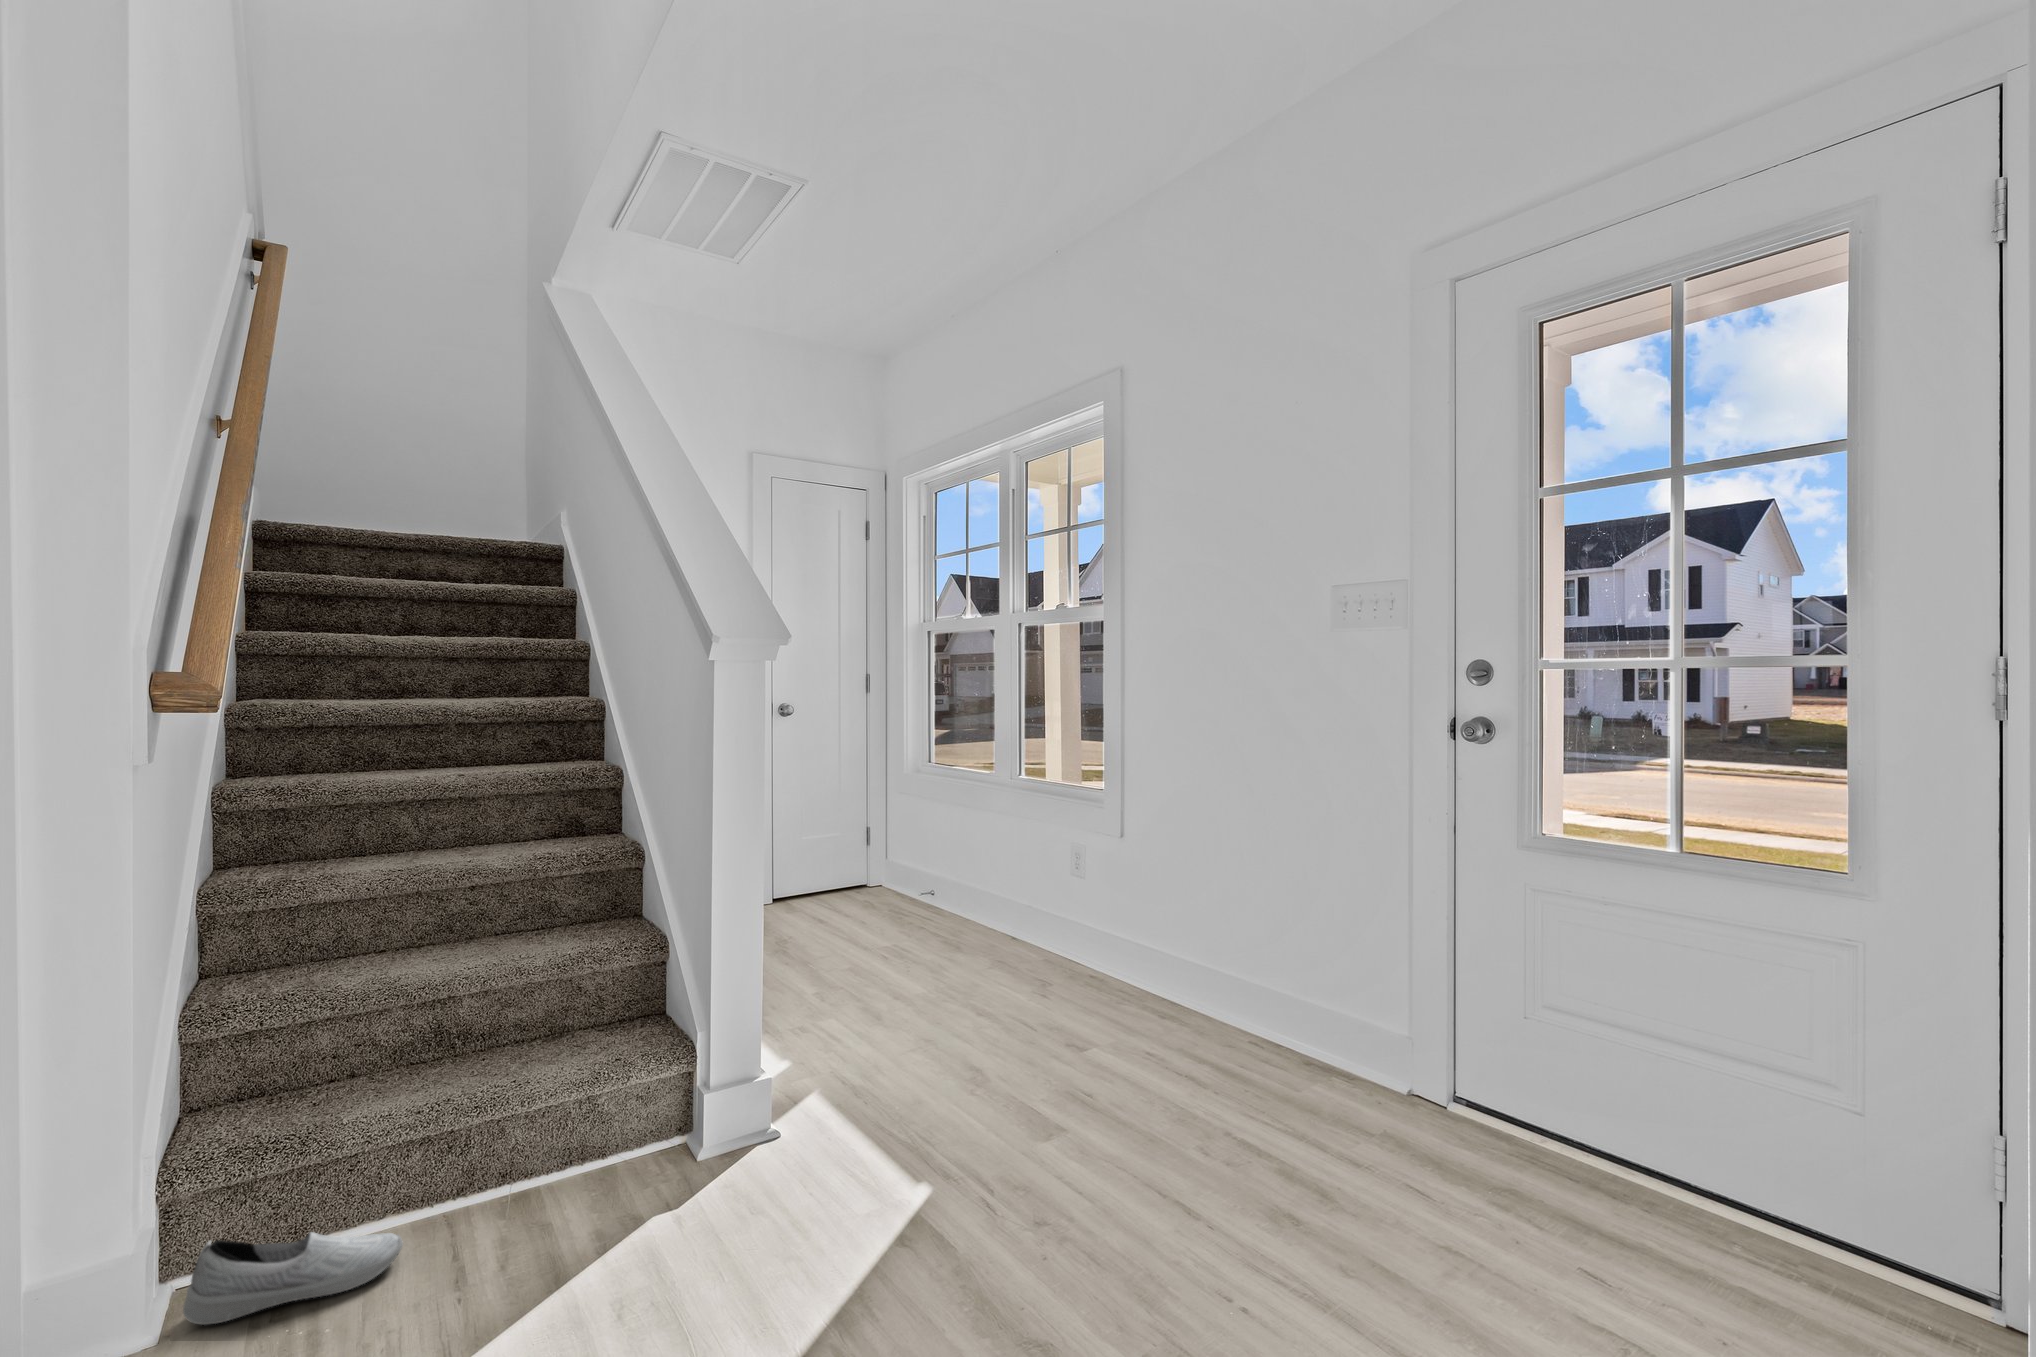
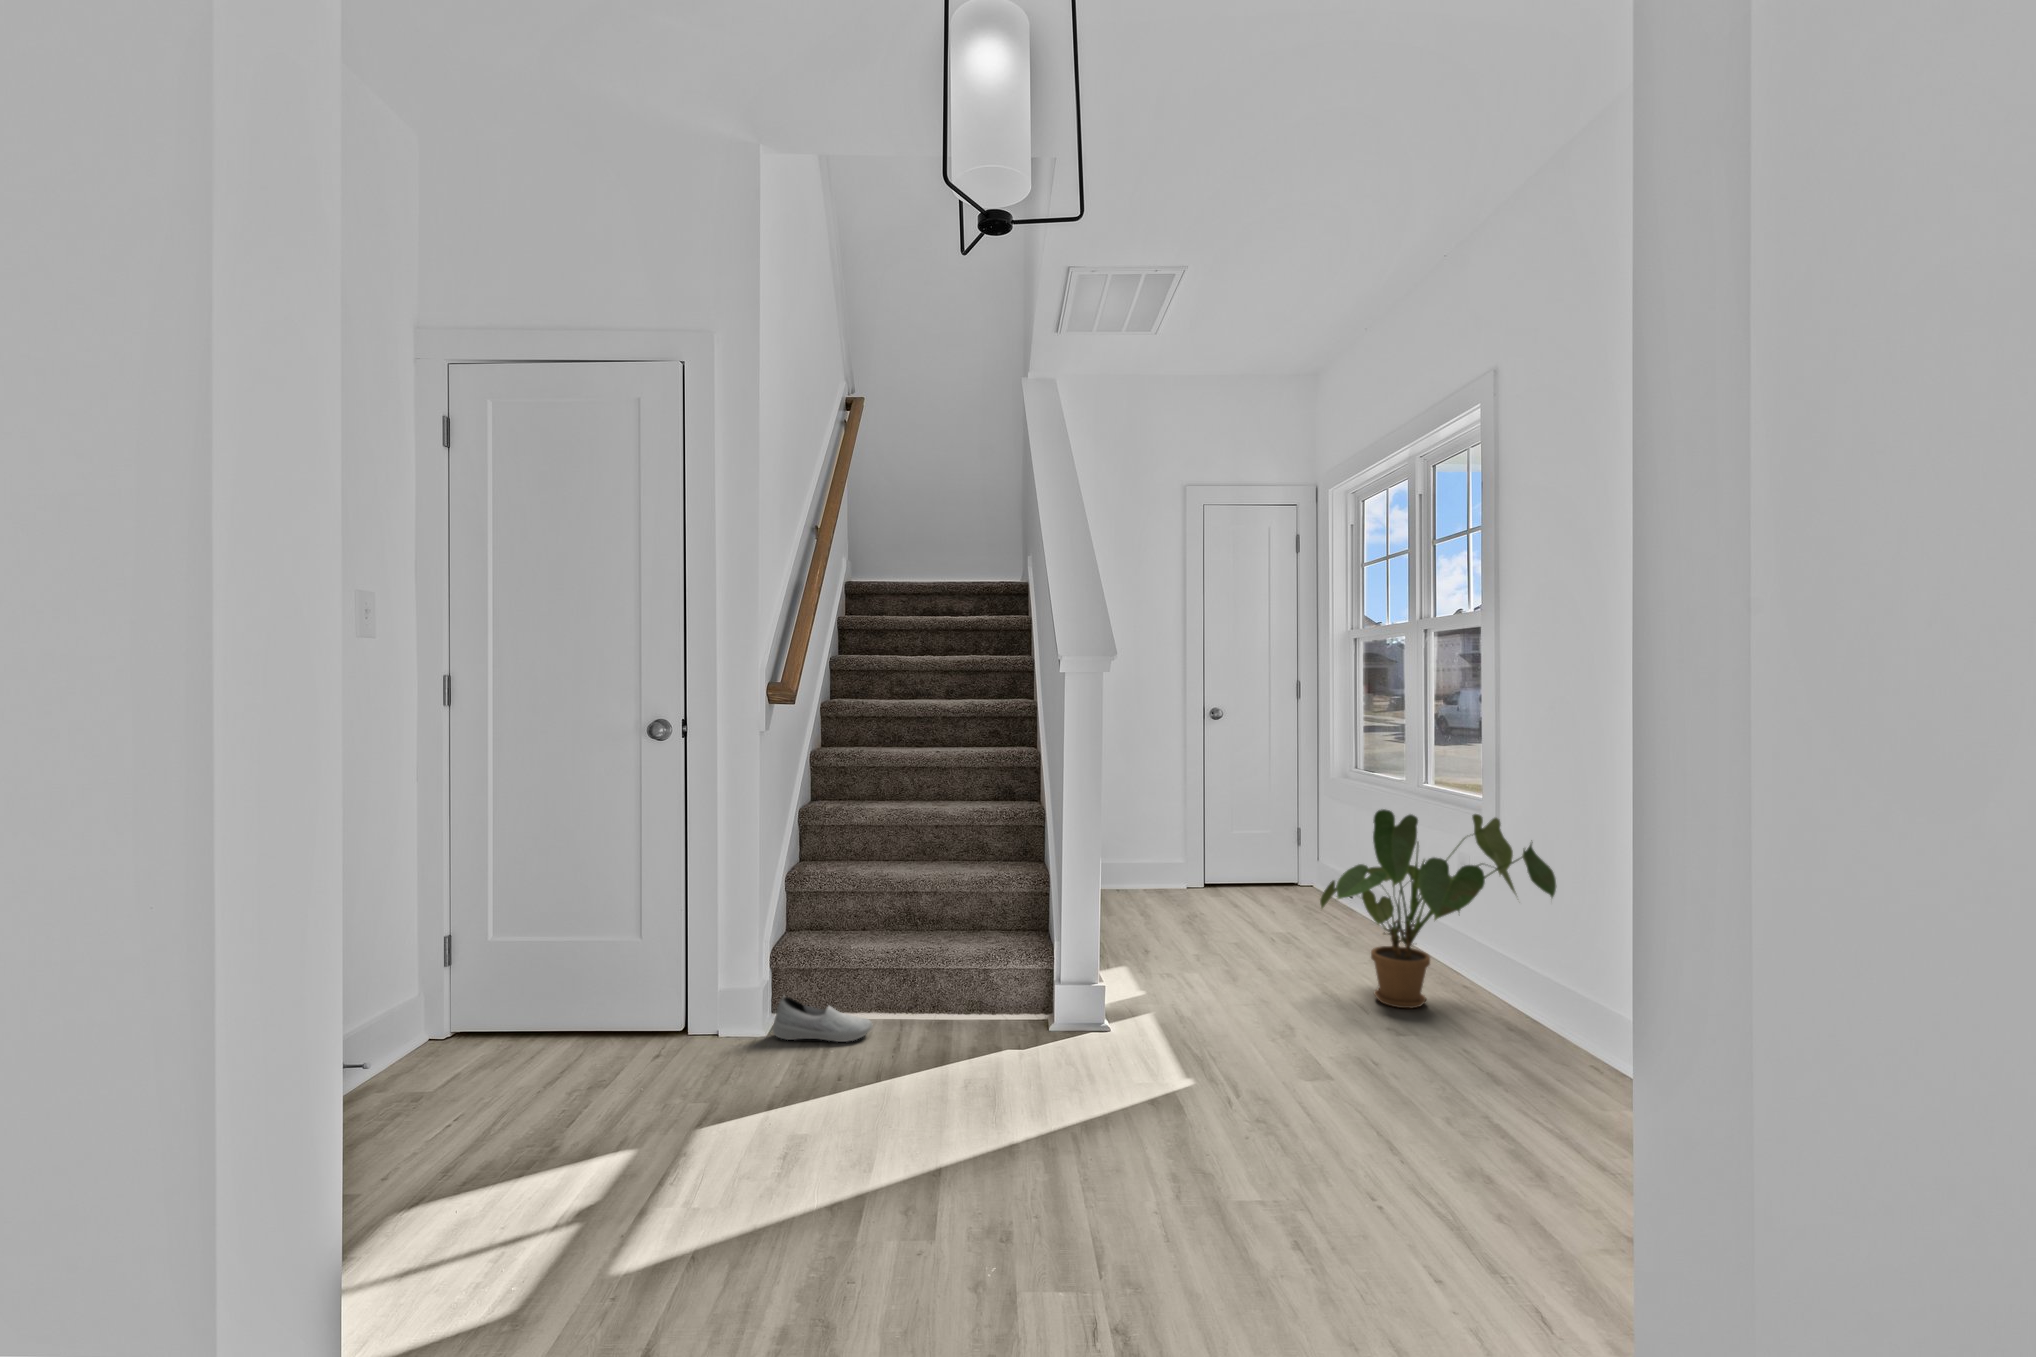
house plant: none [974,805,1215,1023] -> present [1320,809,1556,1008]

